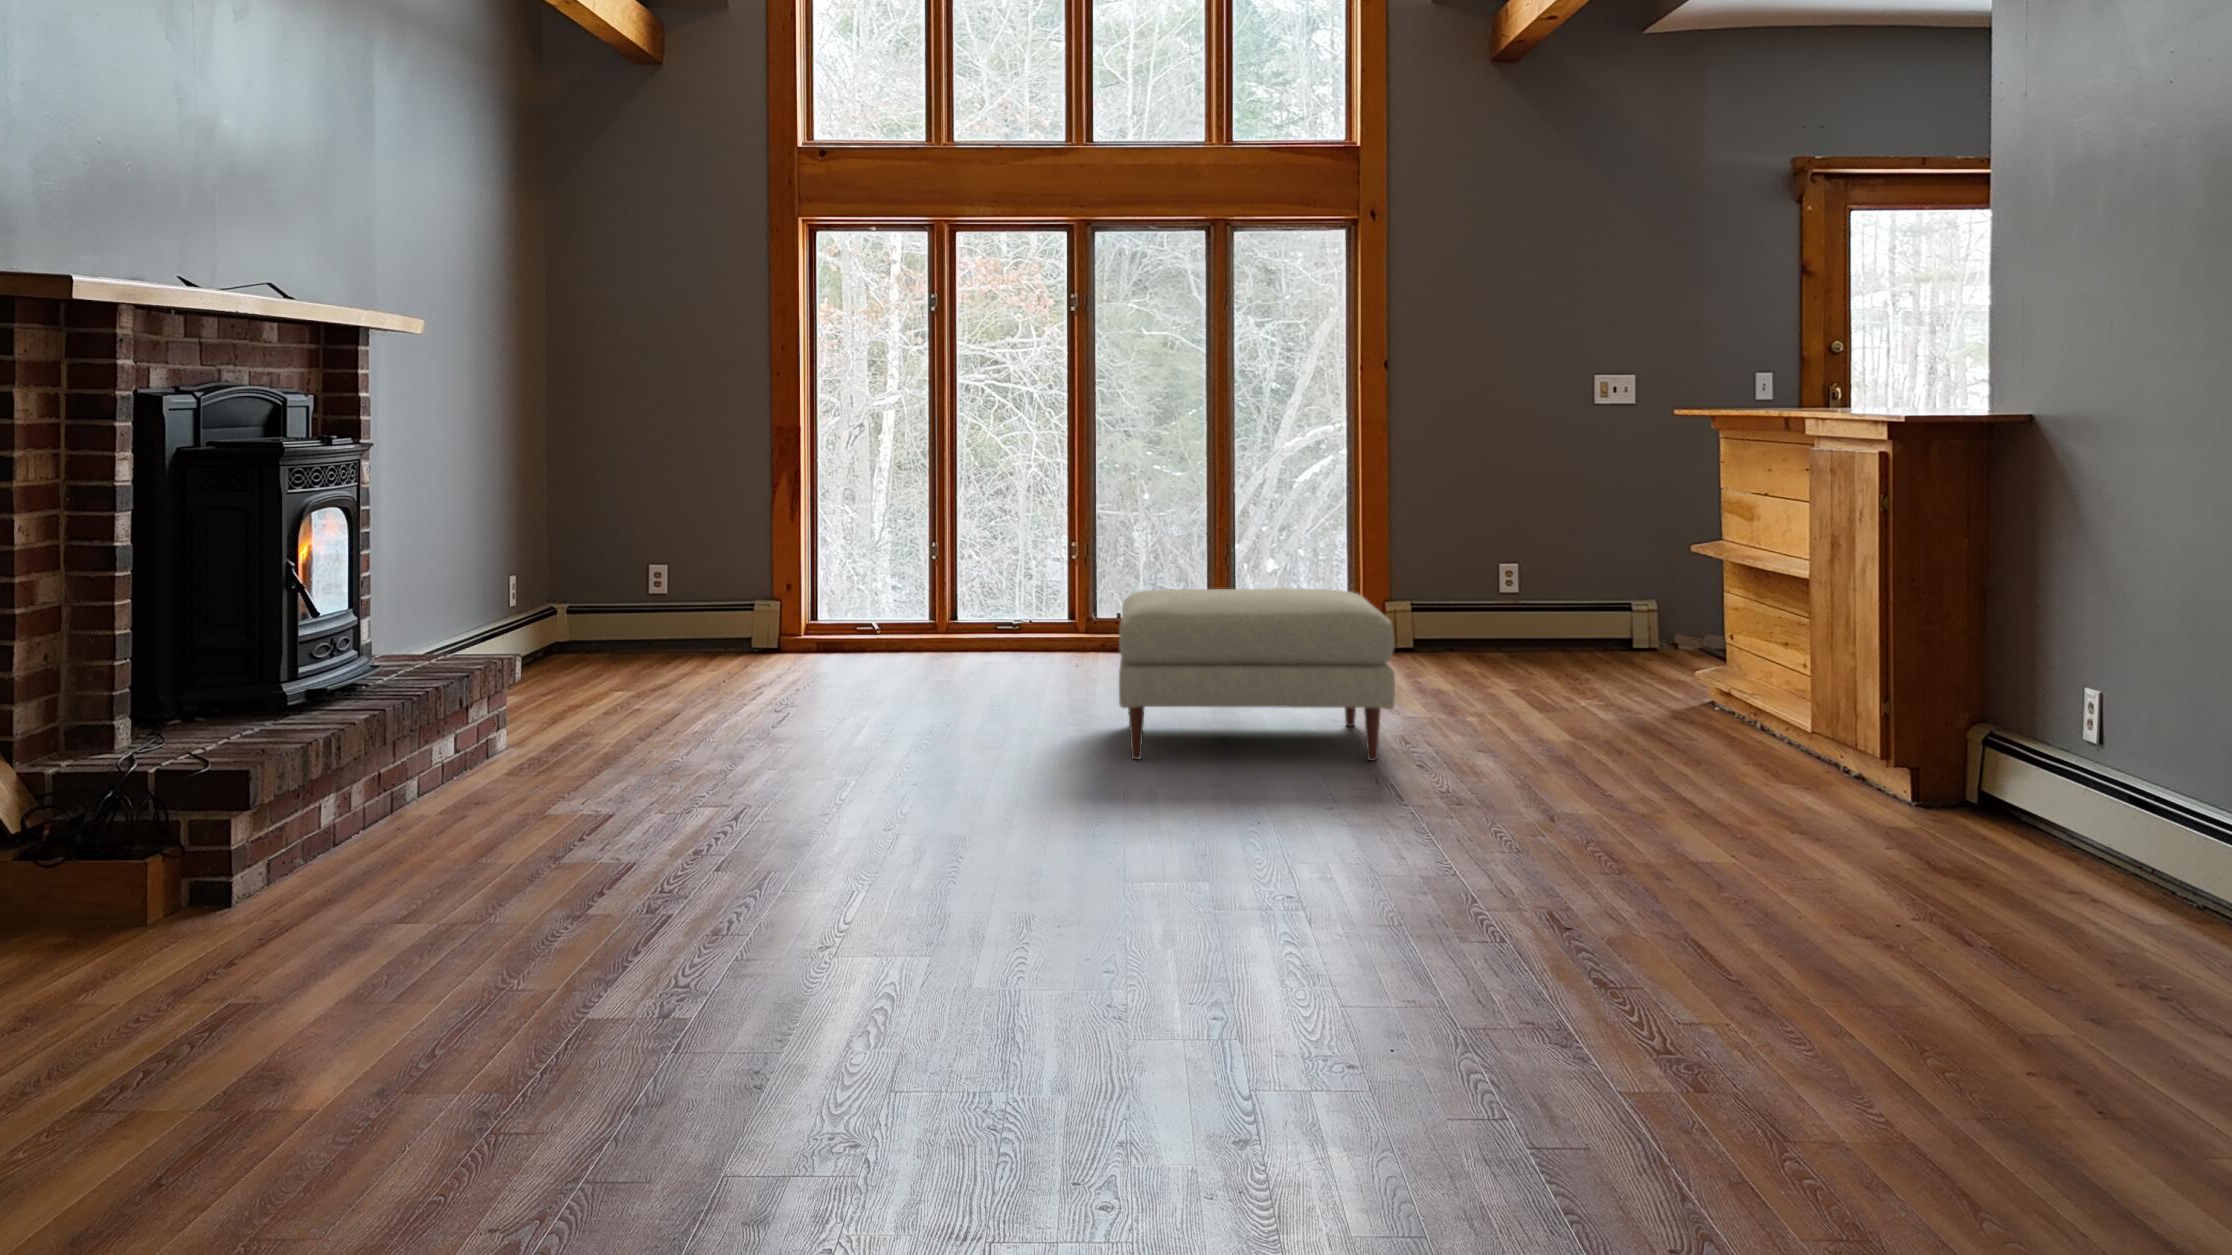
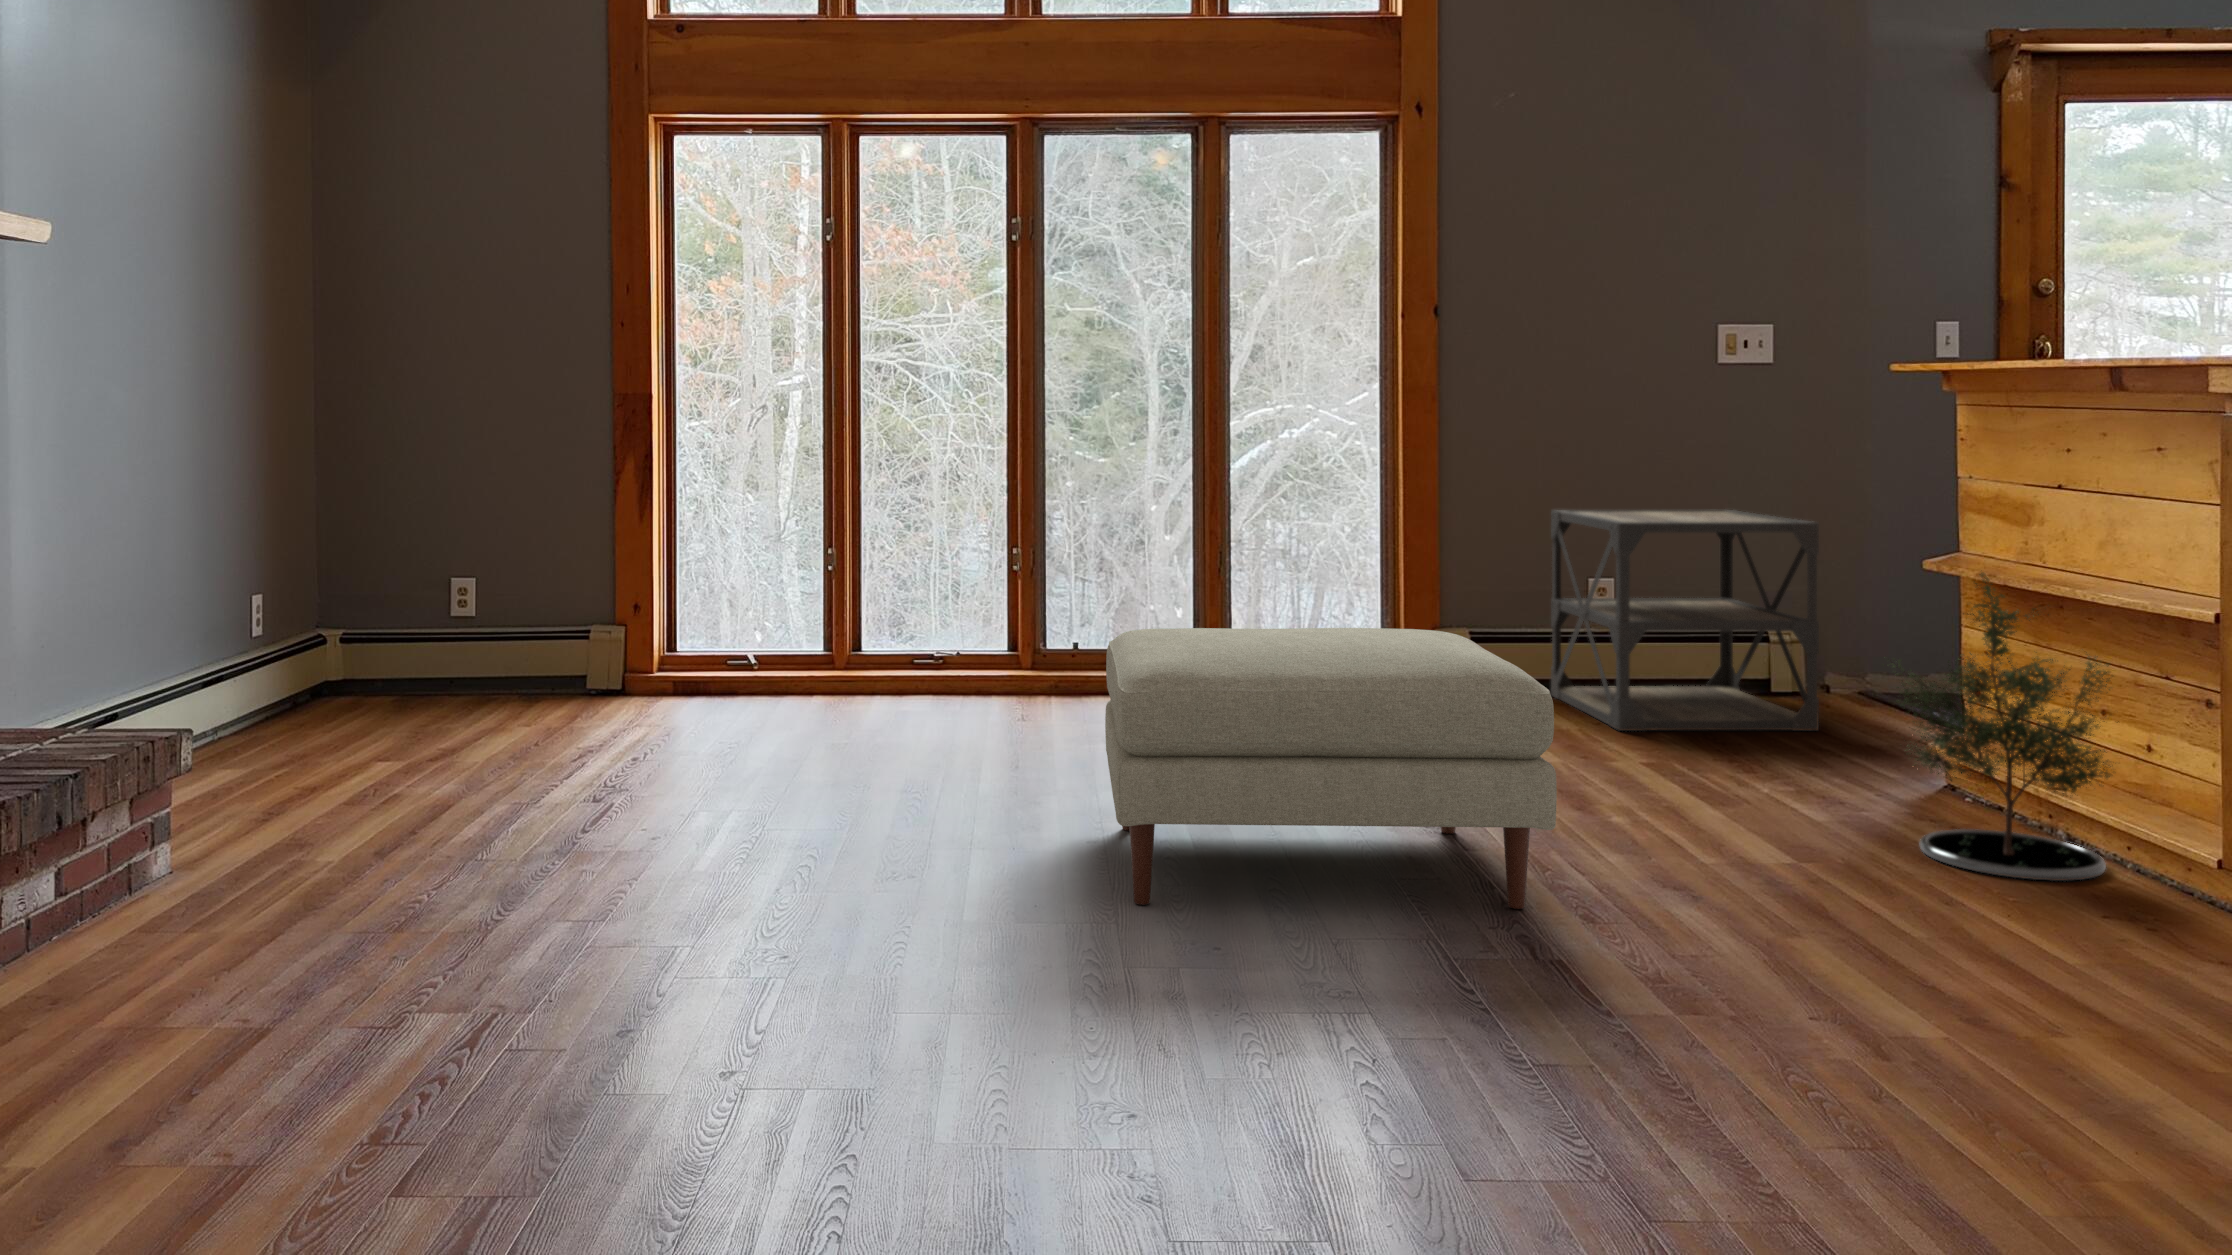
side table: none [1470,512,1649,671] -> present [1551,510,1819,731]
potted tree: none [1631,548,1770,747] -> present [1888,573,2111,881]

